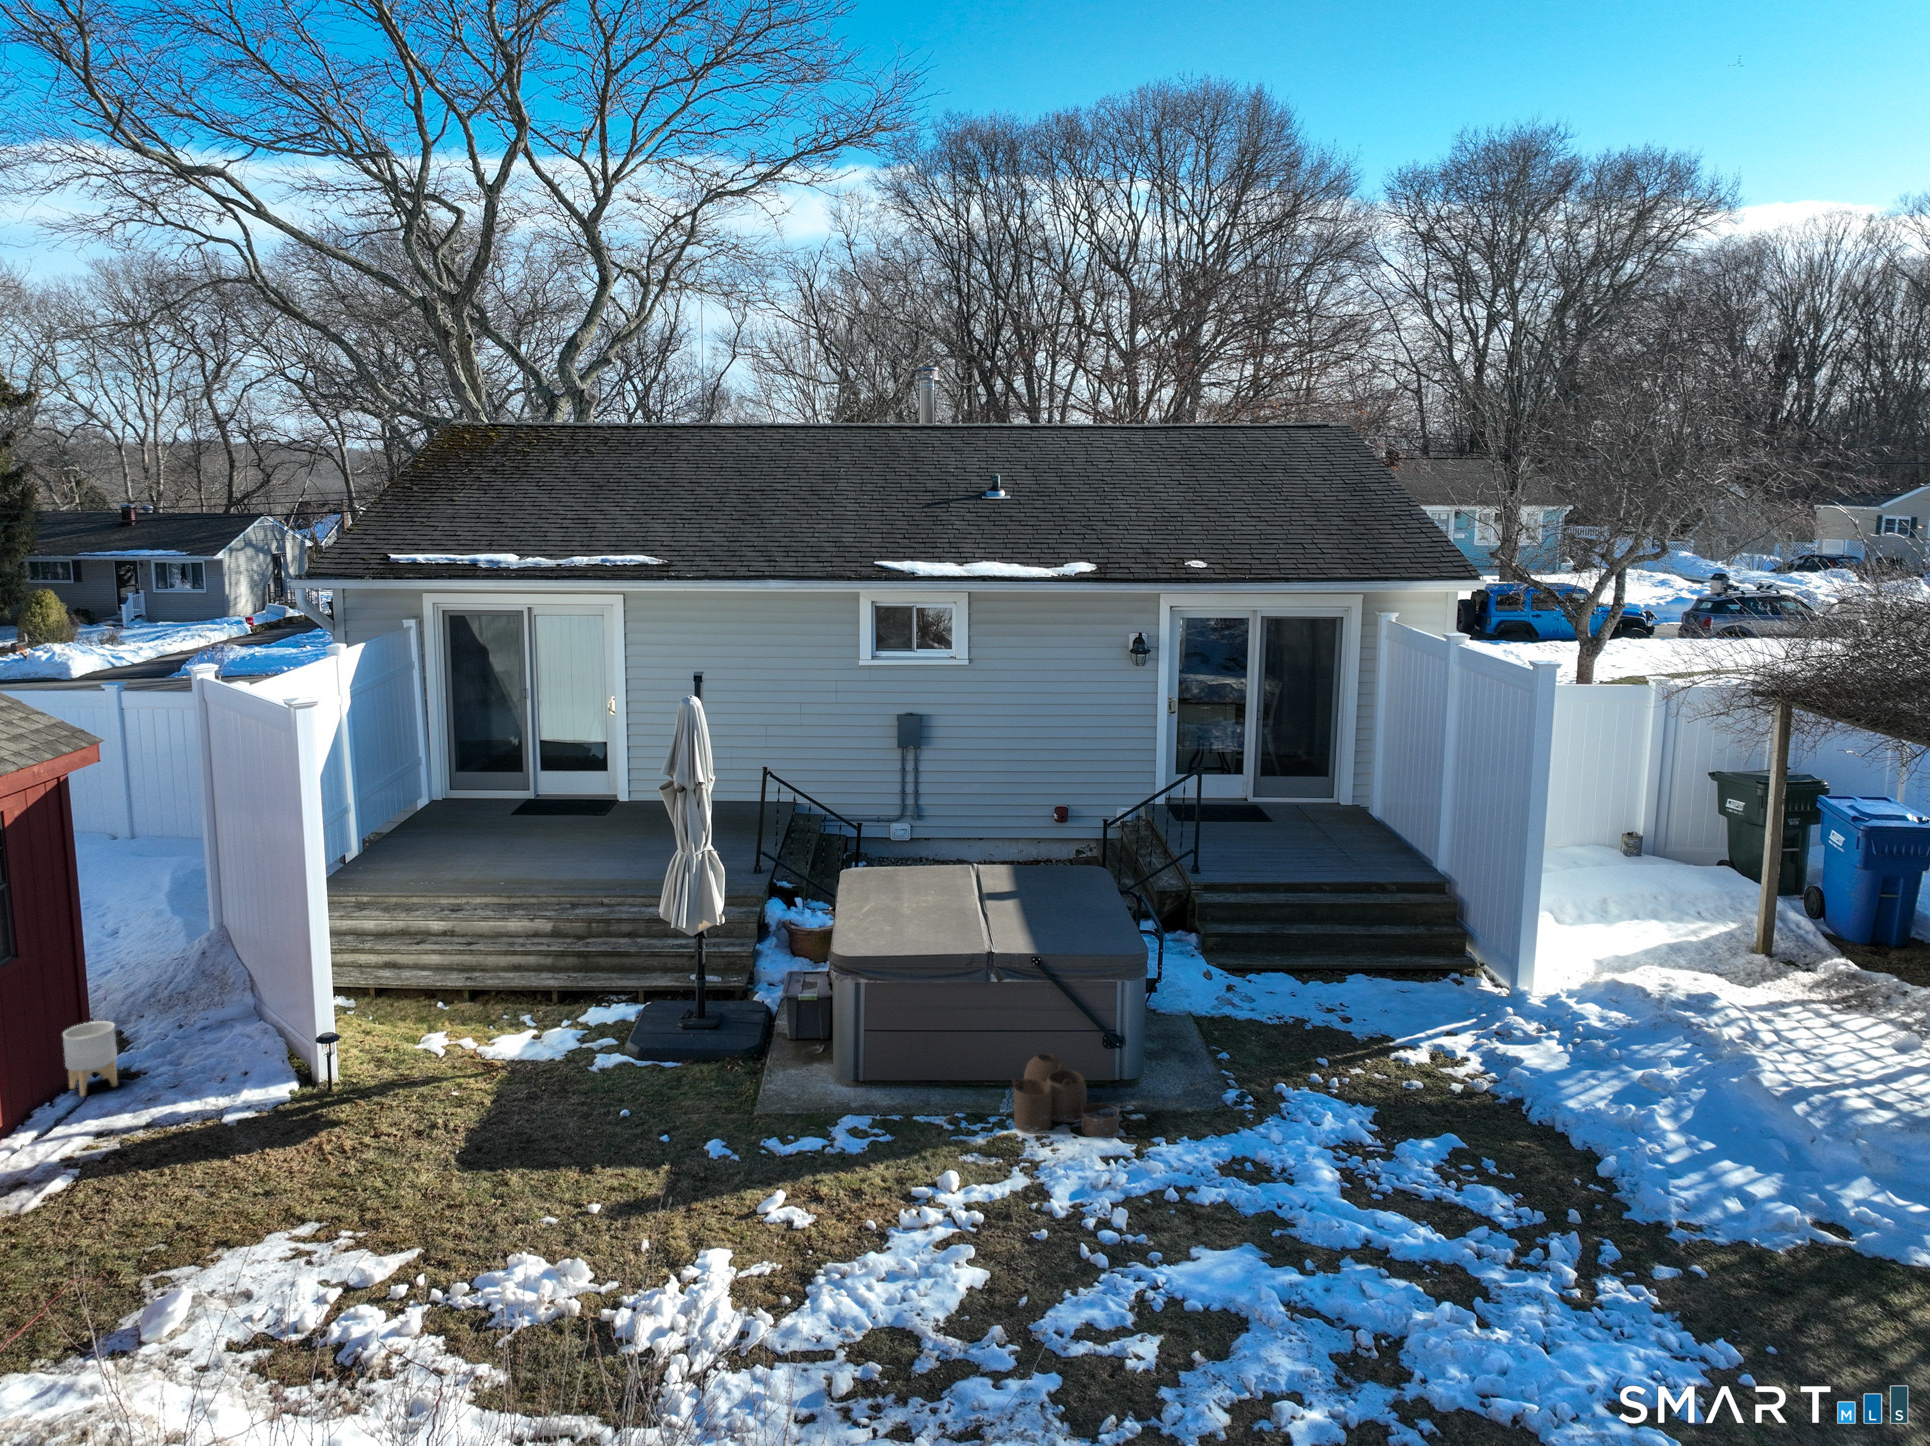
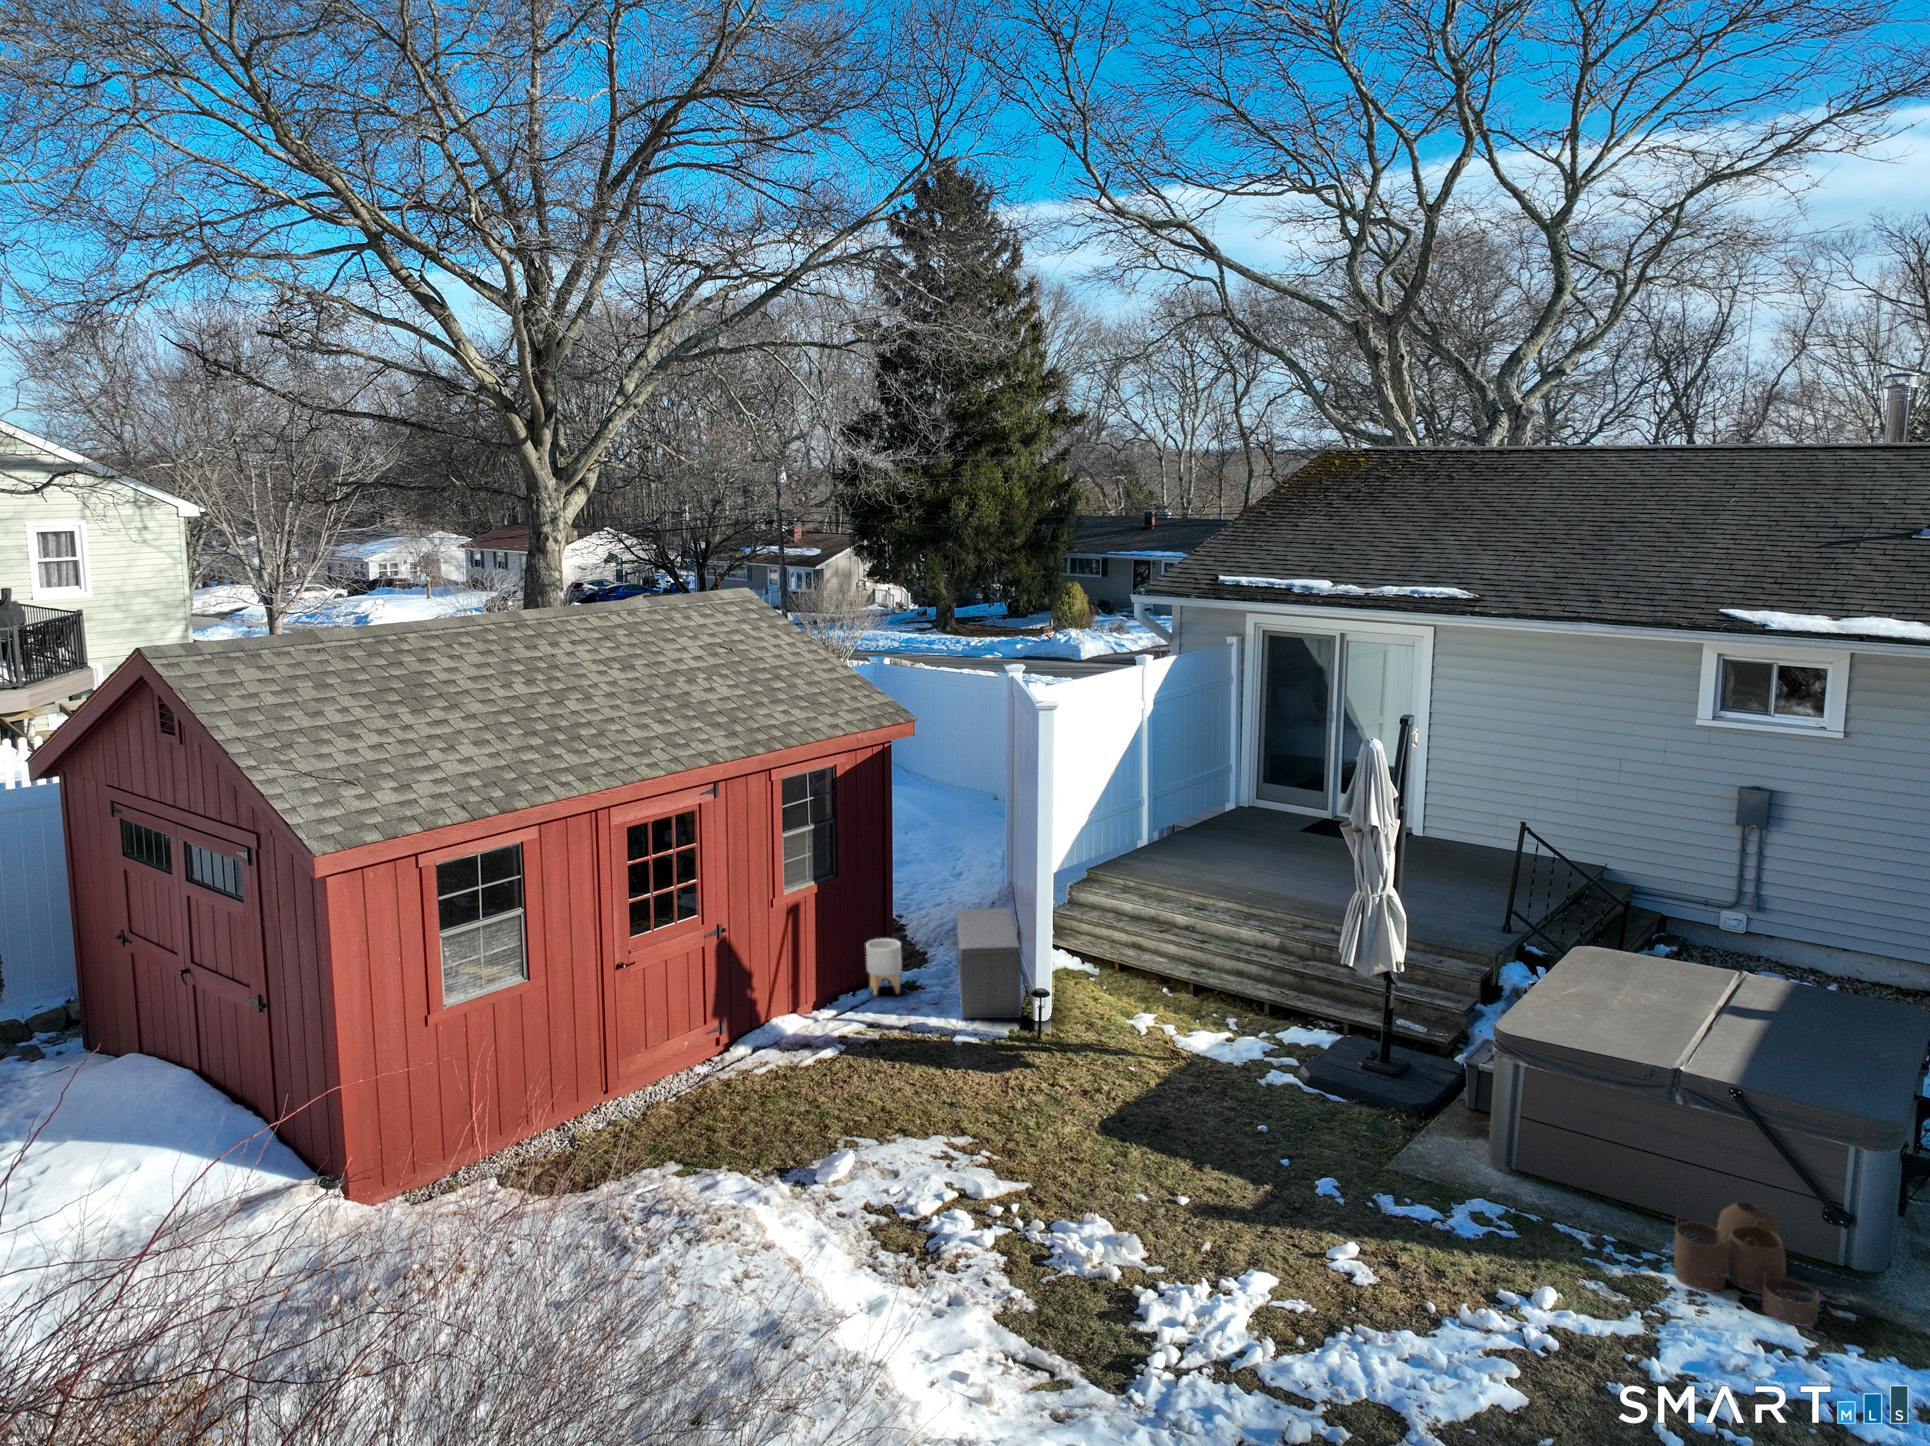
bench: none [182,955,298,1094] -> present [956,908,1021,1019]

